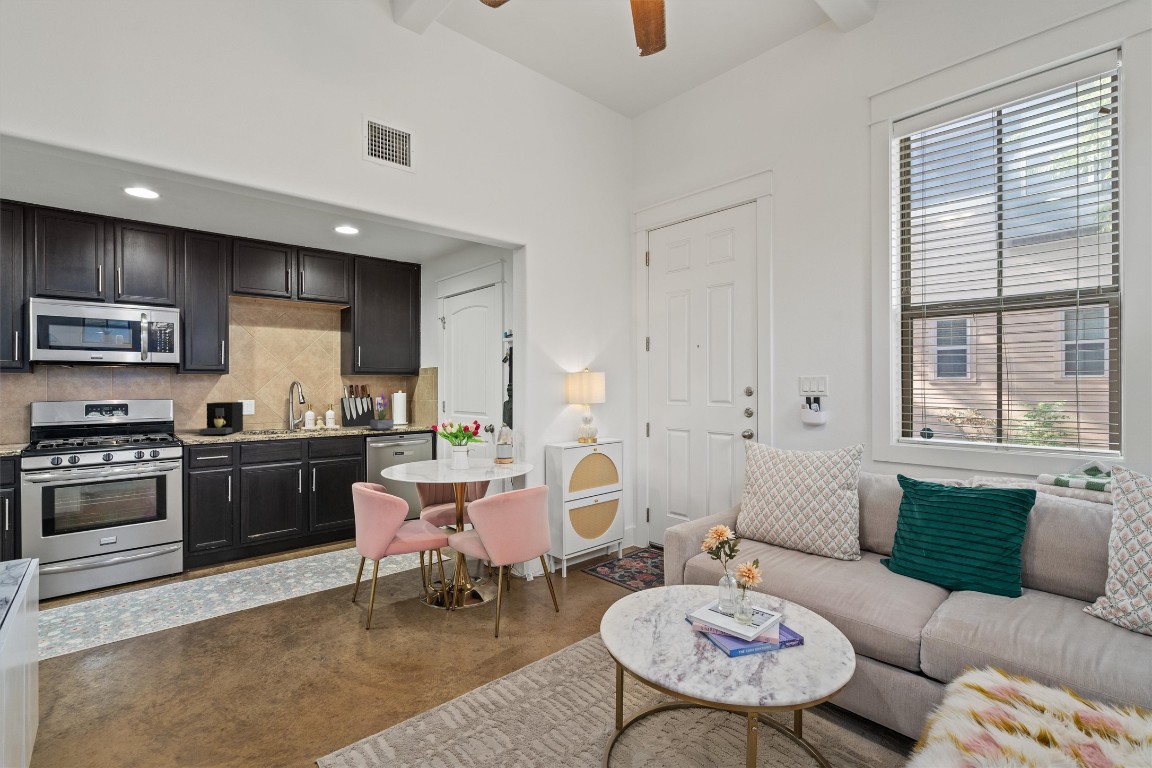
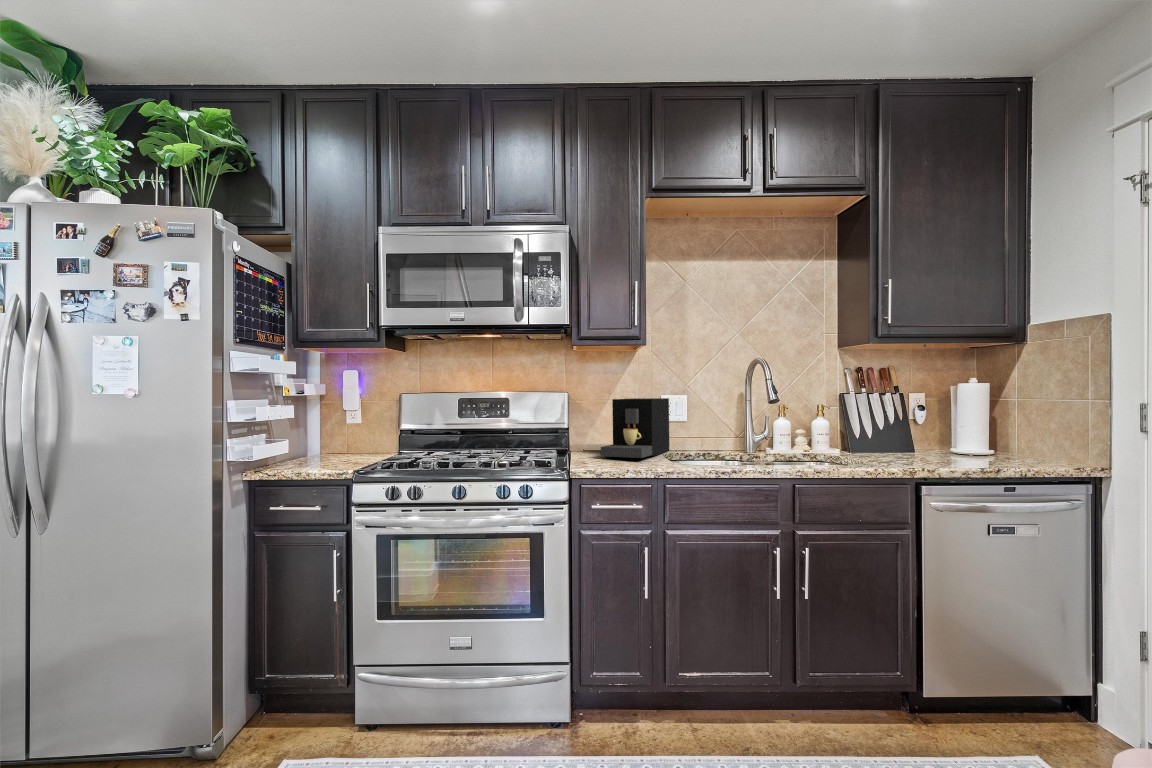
potted plant: present [370,393,394,430] -> none [913,375,974,466]

